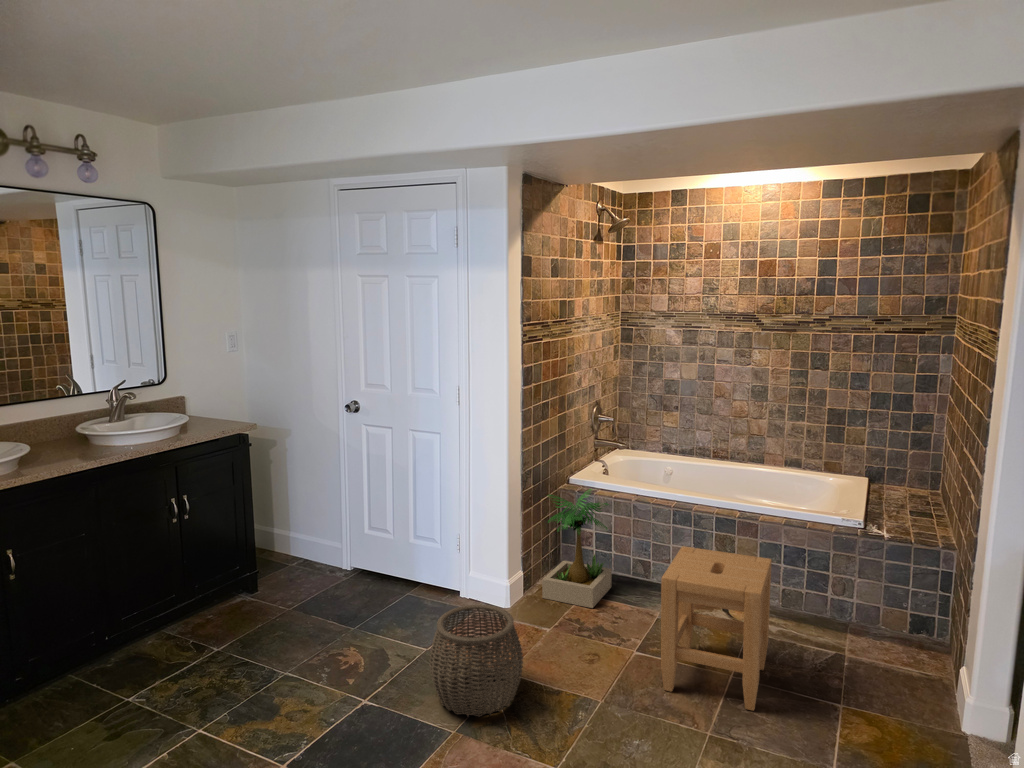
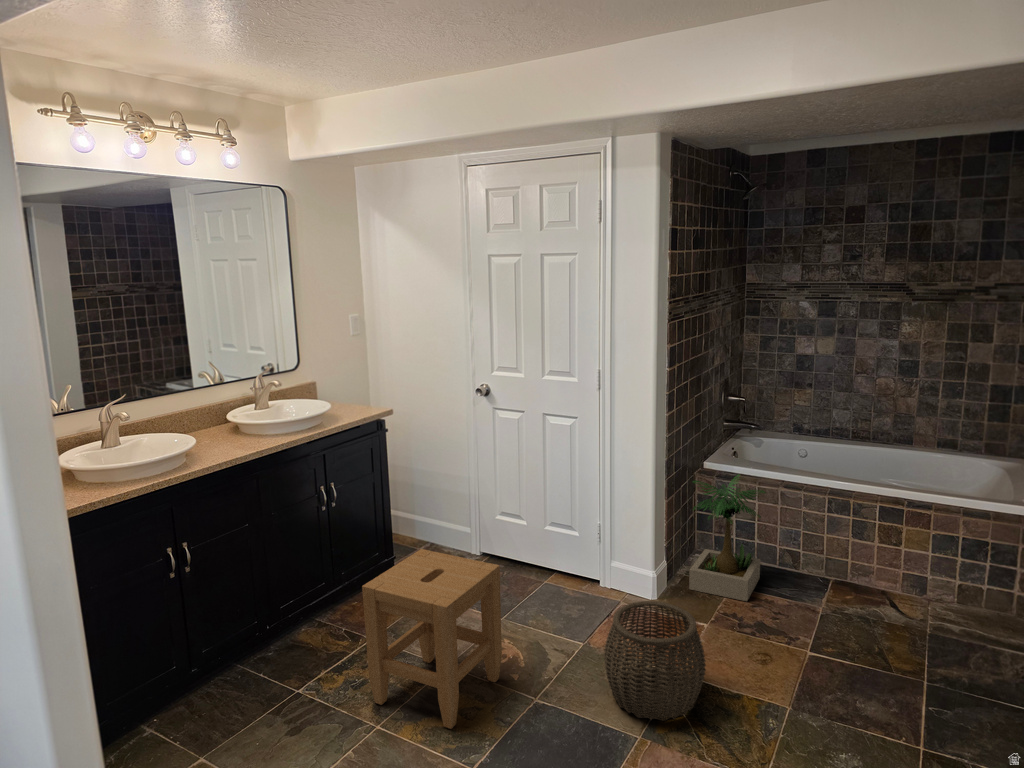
stool: present [661,546,772,711] -> present [362,549,502,729]

